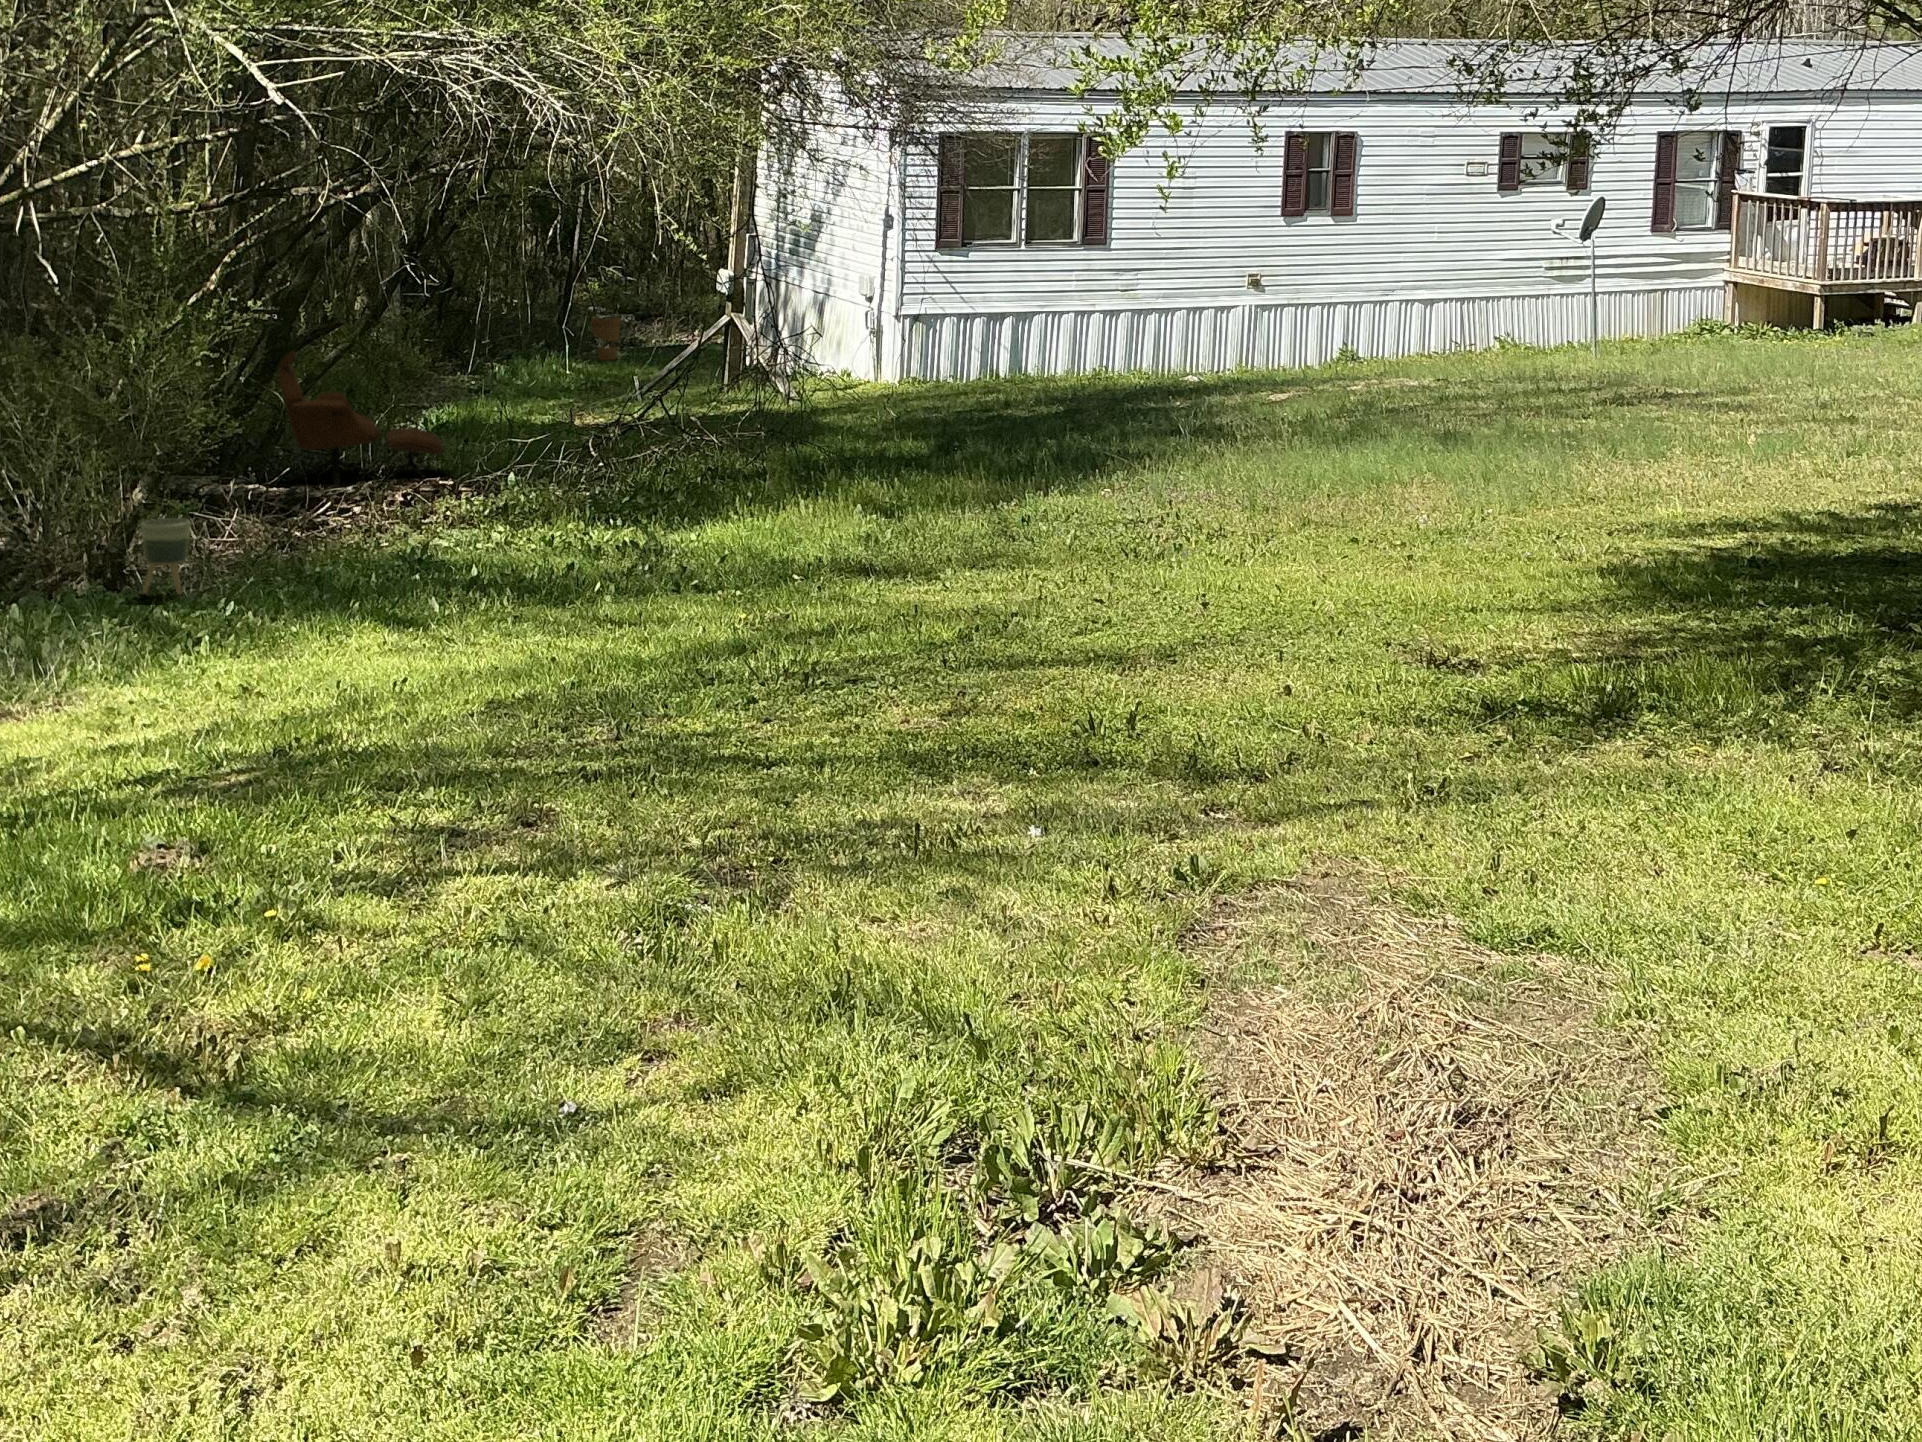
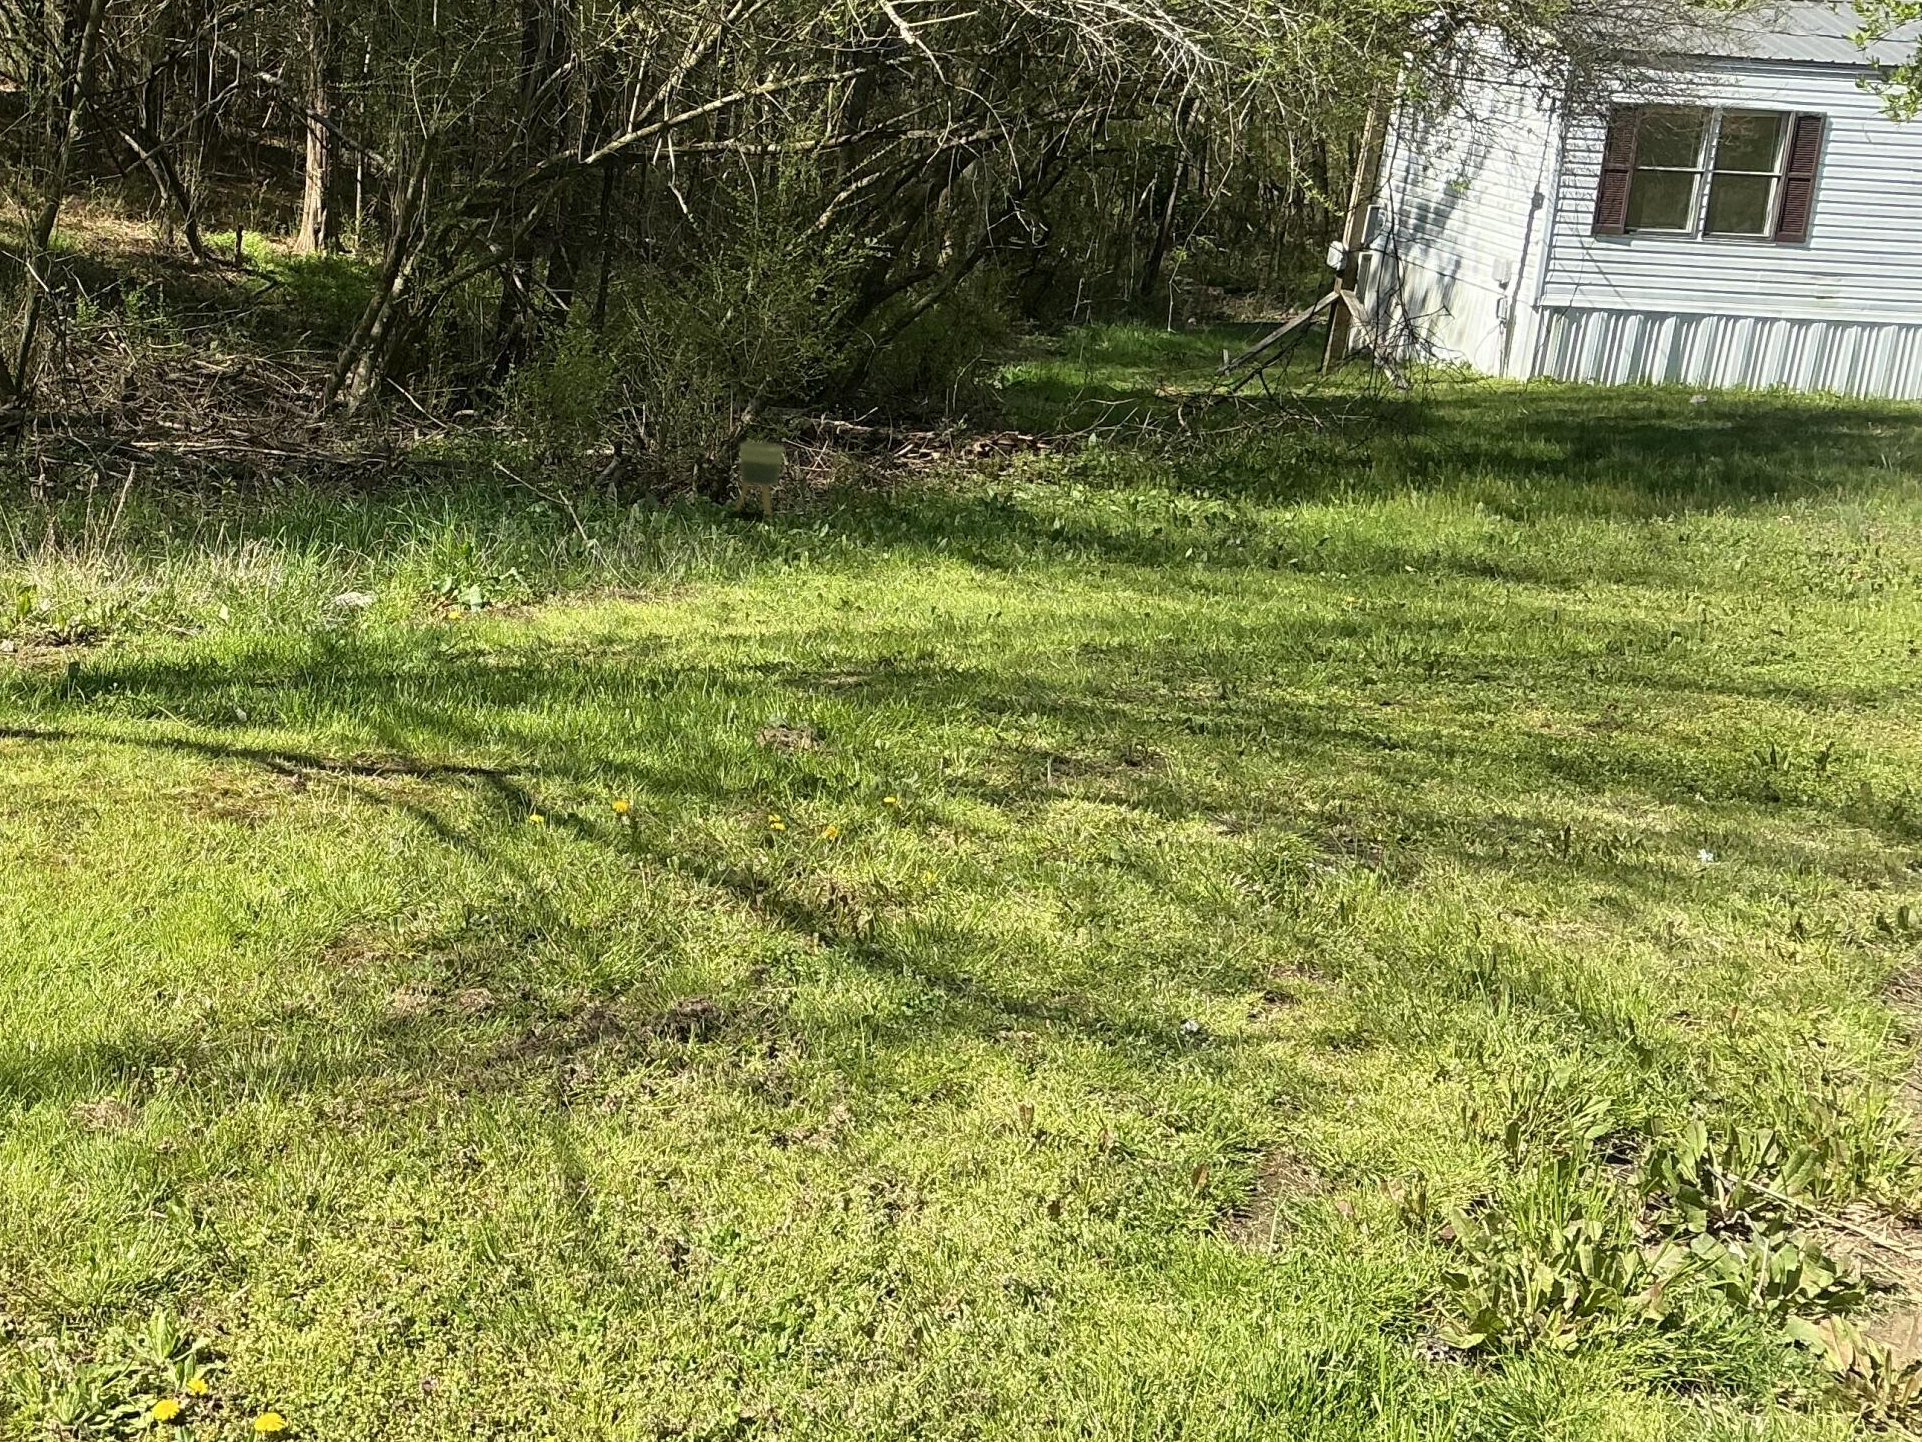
basket: present [591,318,621,360] -> none [1154,285,1190,332]
lounge chair: present [278,351,443,485] -> none [854,276,1009,434]

